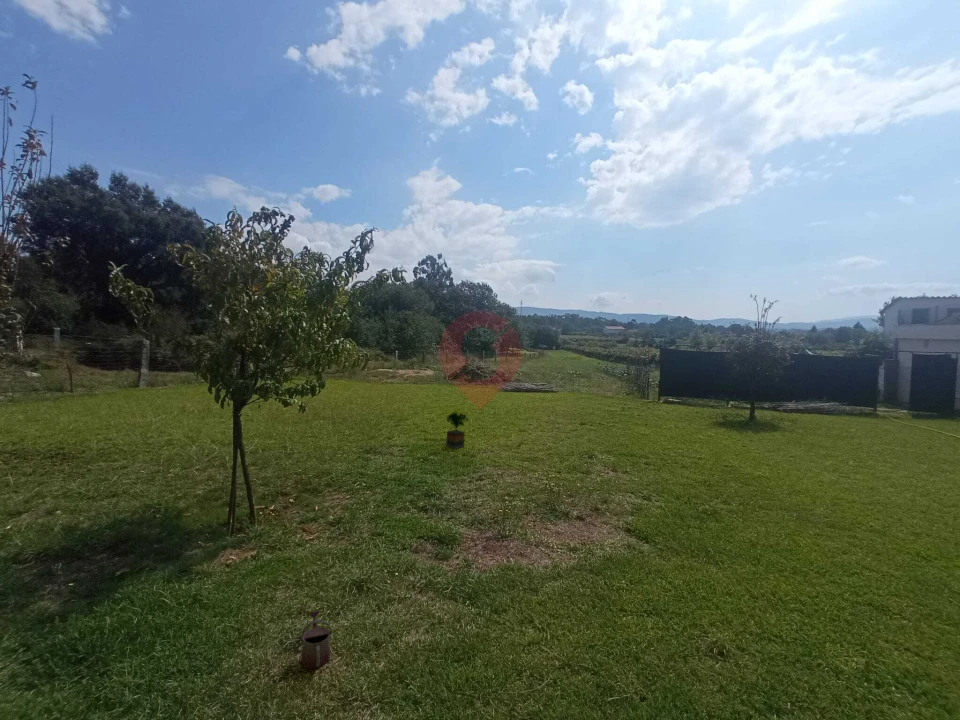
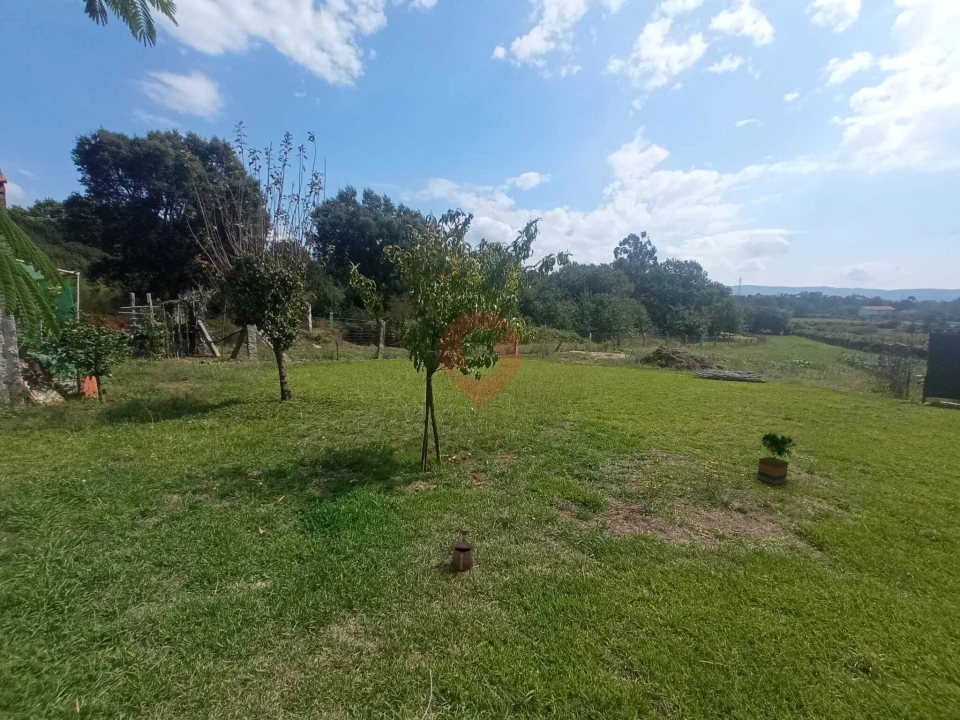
potted tree: present [446,413,468,449] -> present [757,433,796,485]

